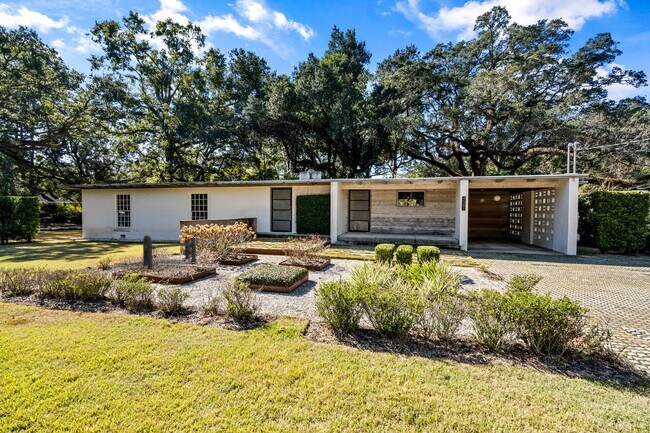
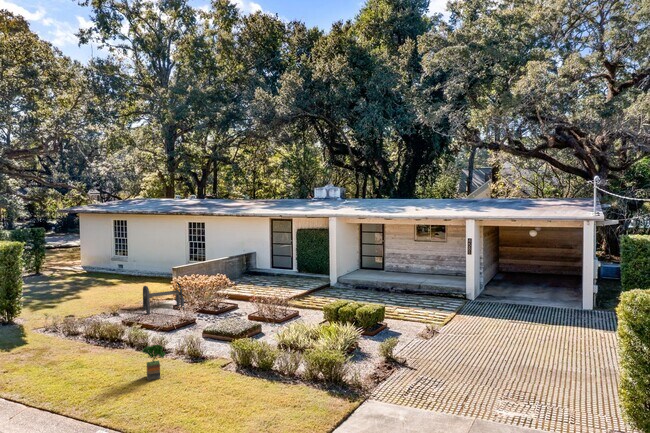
potted tree: none [140,295,196,378] -> present [142,345,165,380]

